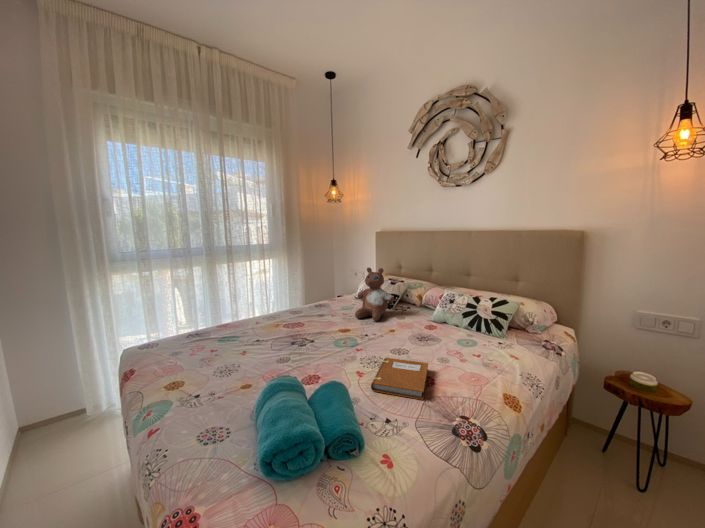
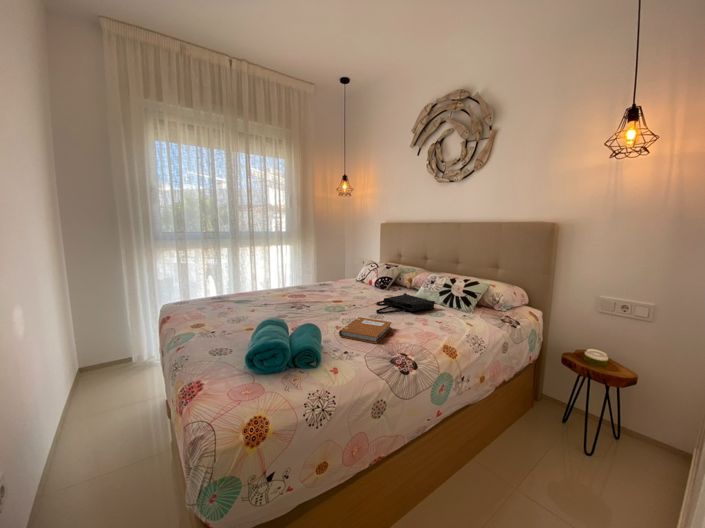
stuffed bear: present [355,267,394,321] -> none [350,251,385,297]
tote bag: none [398,315,460,347] -> present [376,293,435,314]

